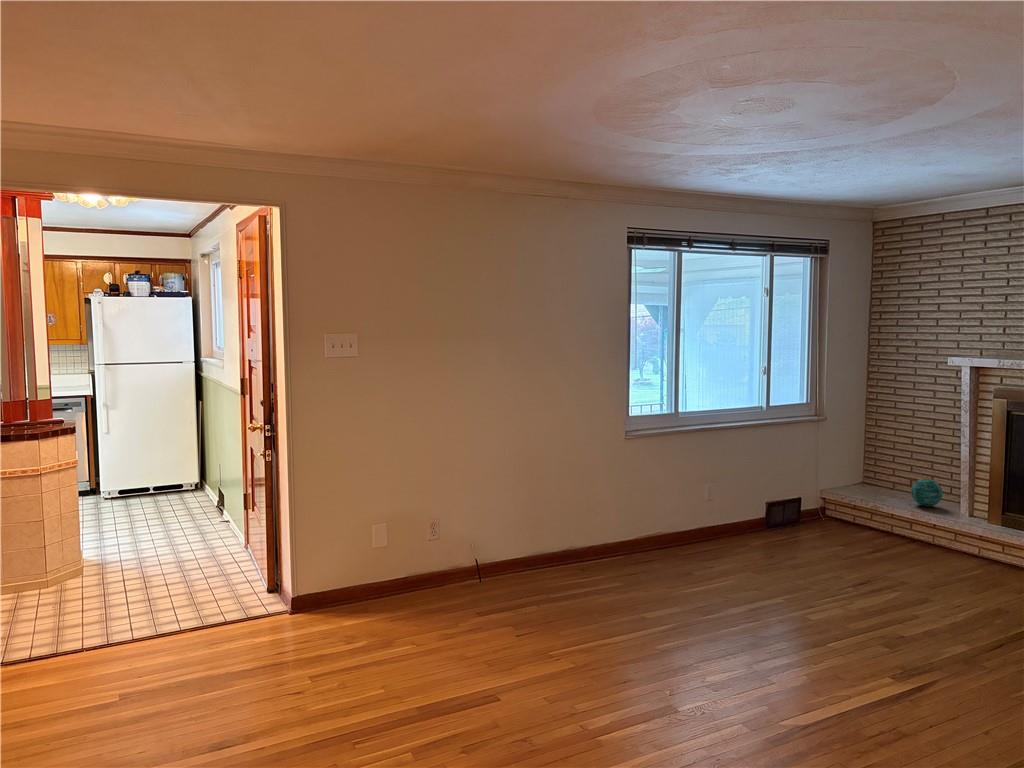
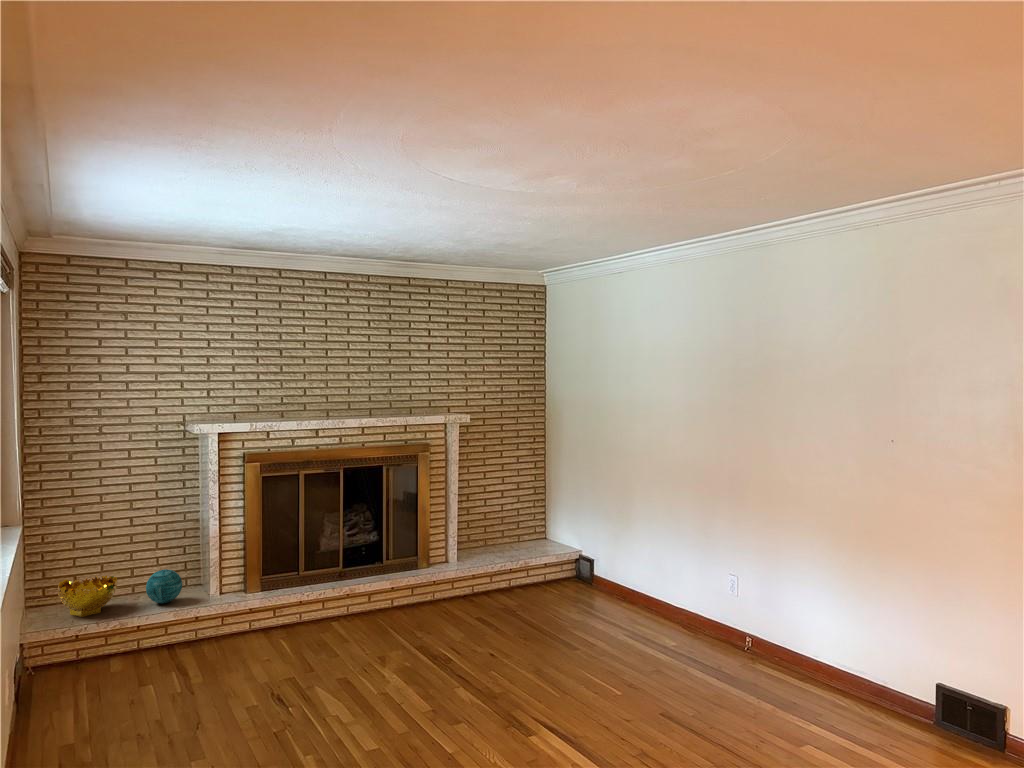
decorative bowl: none [858,466,902,497] -> present [58,575,117,617]

